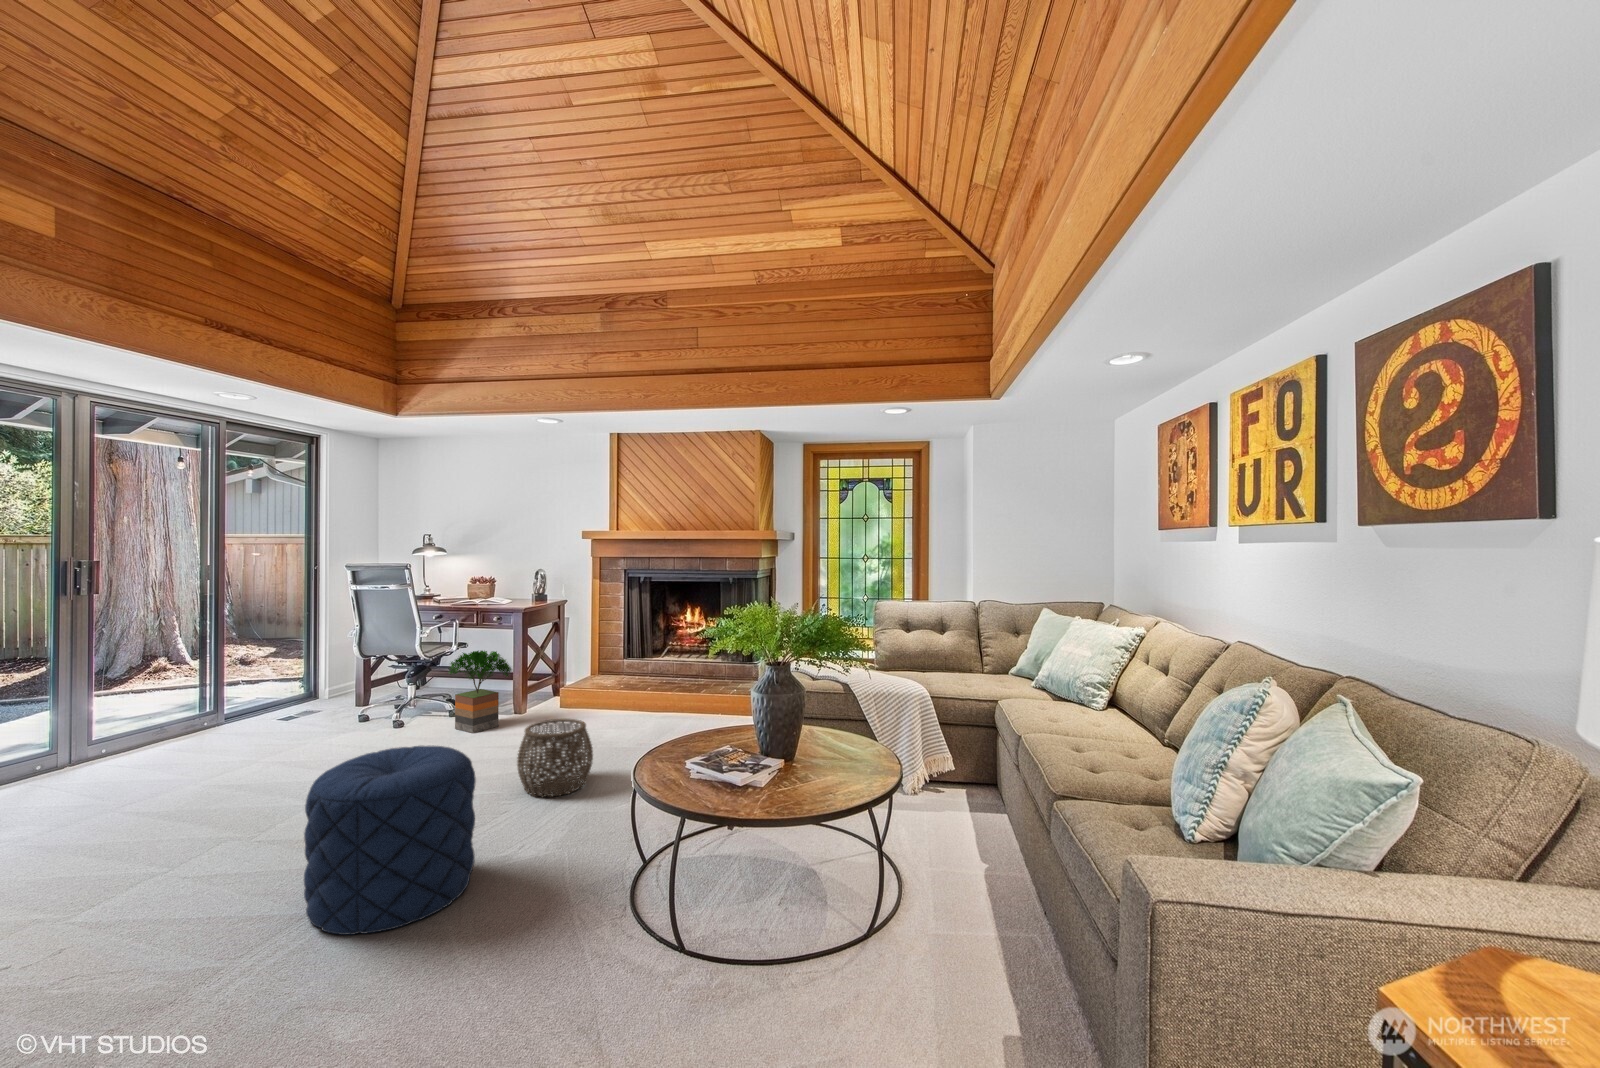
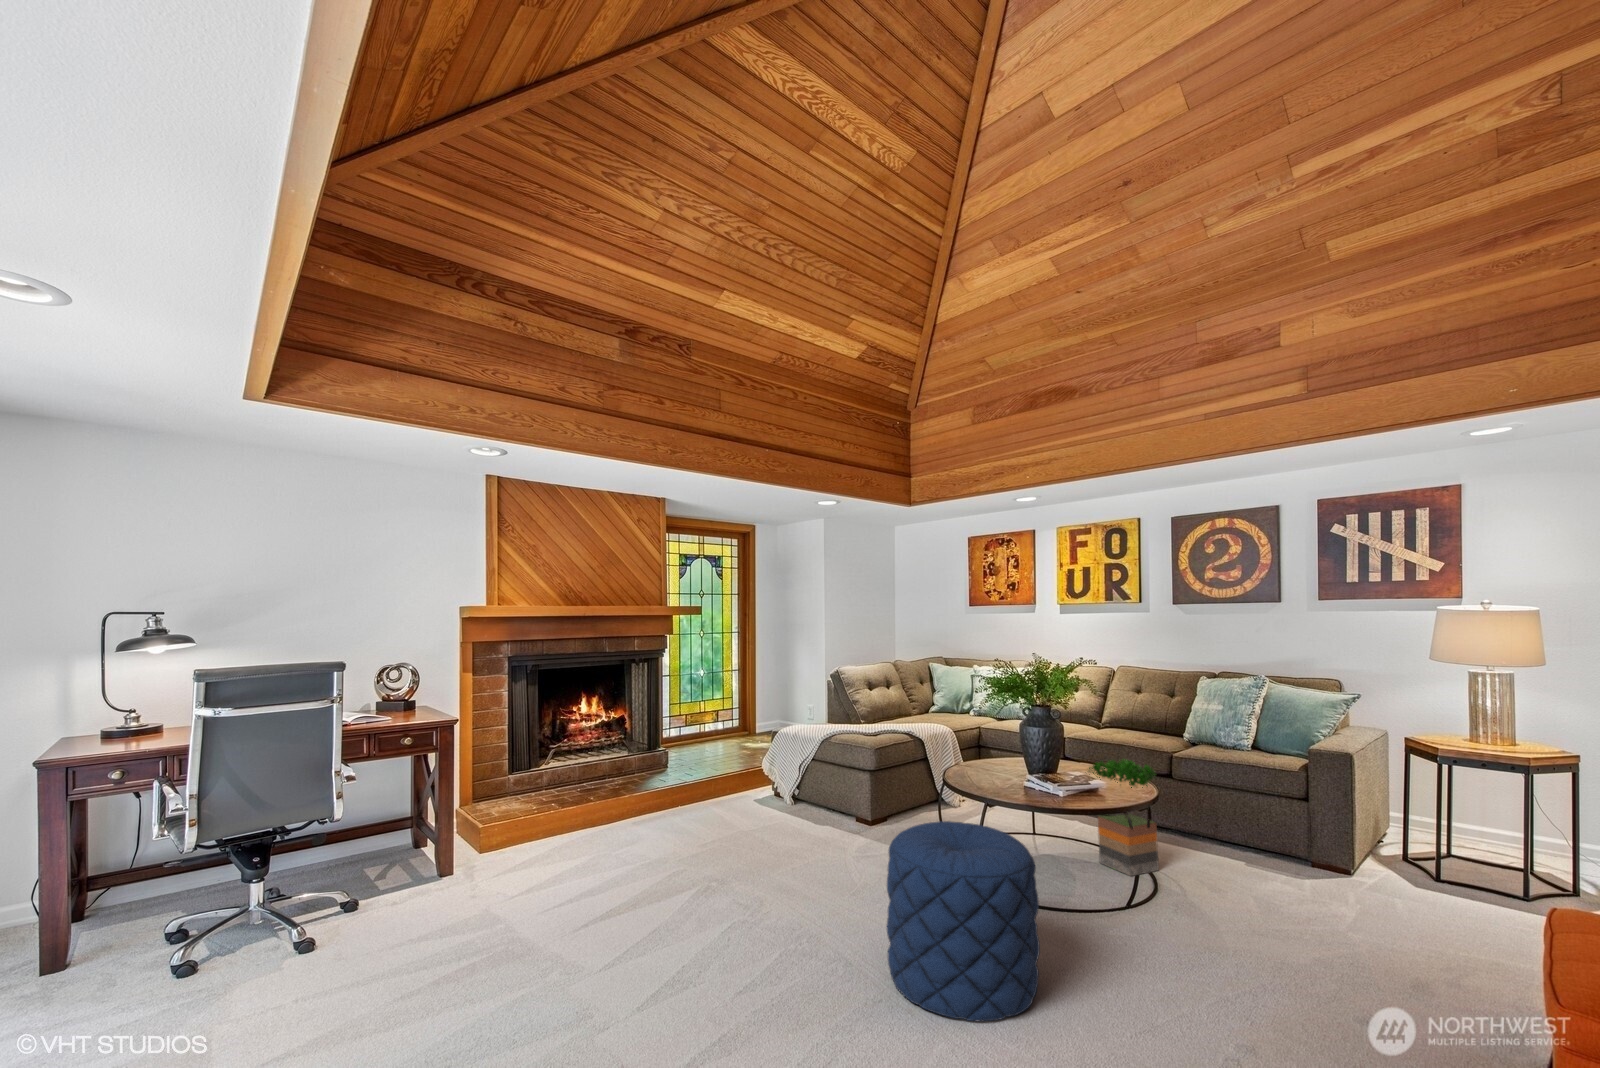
potted tree: present [450,651,511,733] -> present [1088,760,1159,876]
woven basket: present [517,719,593,797] -> none [731,811,809,902]

